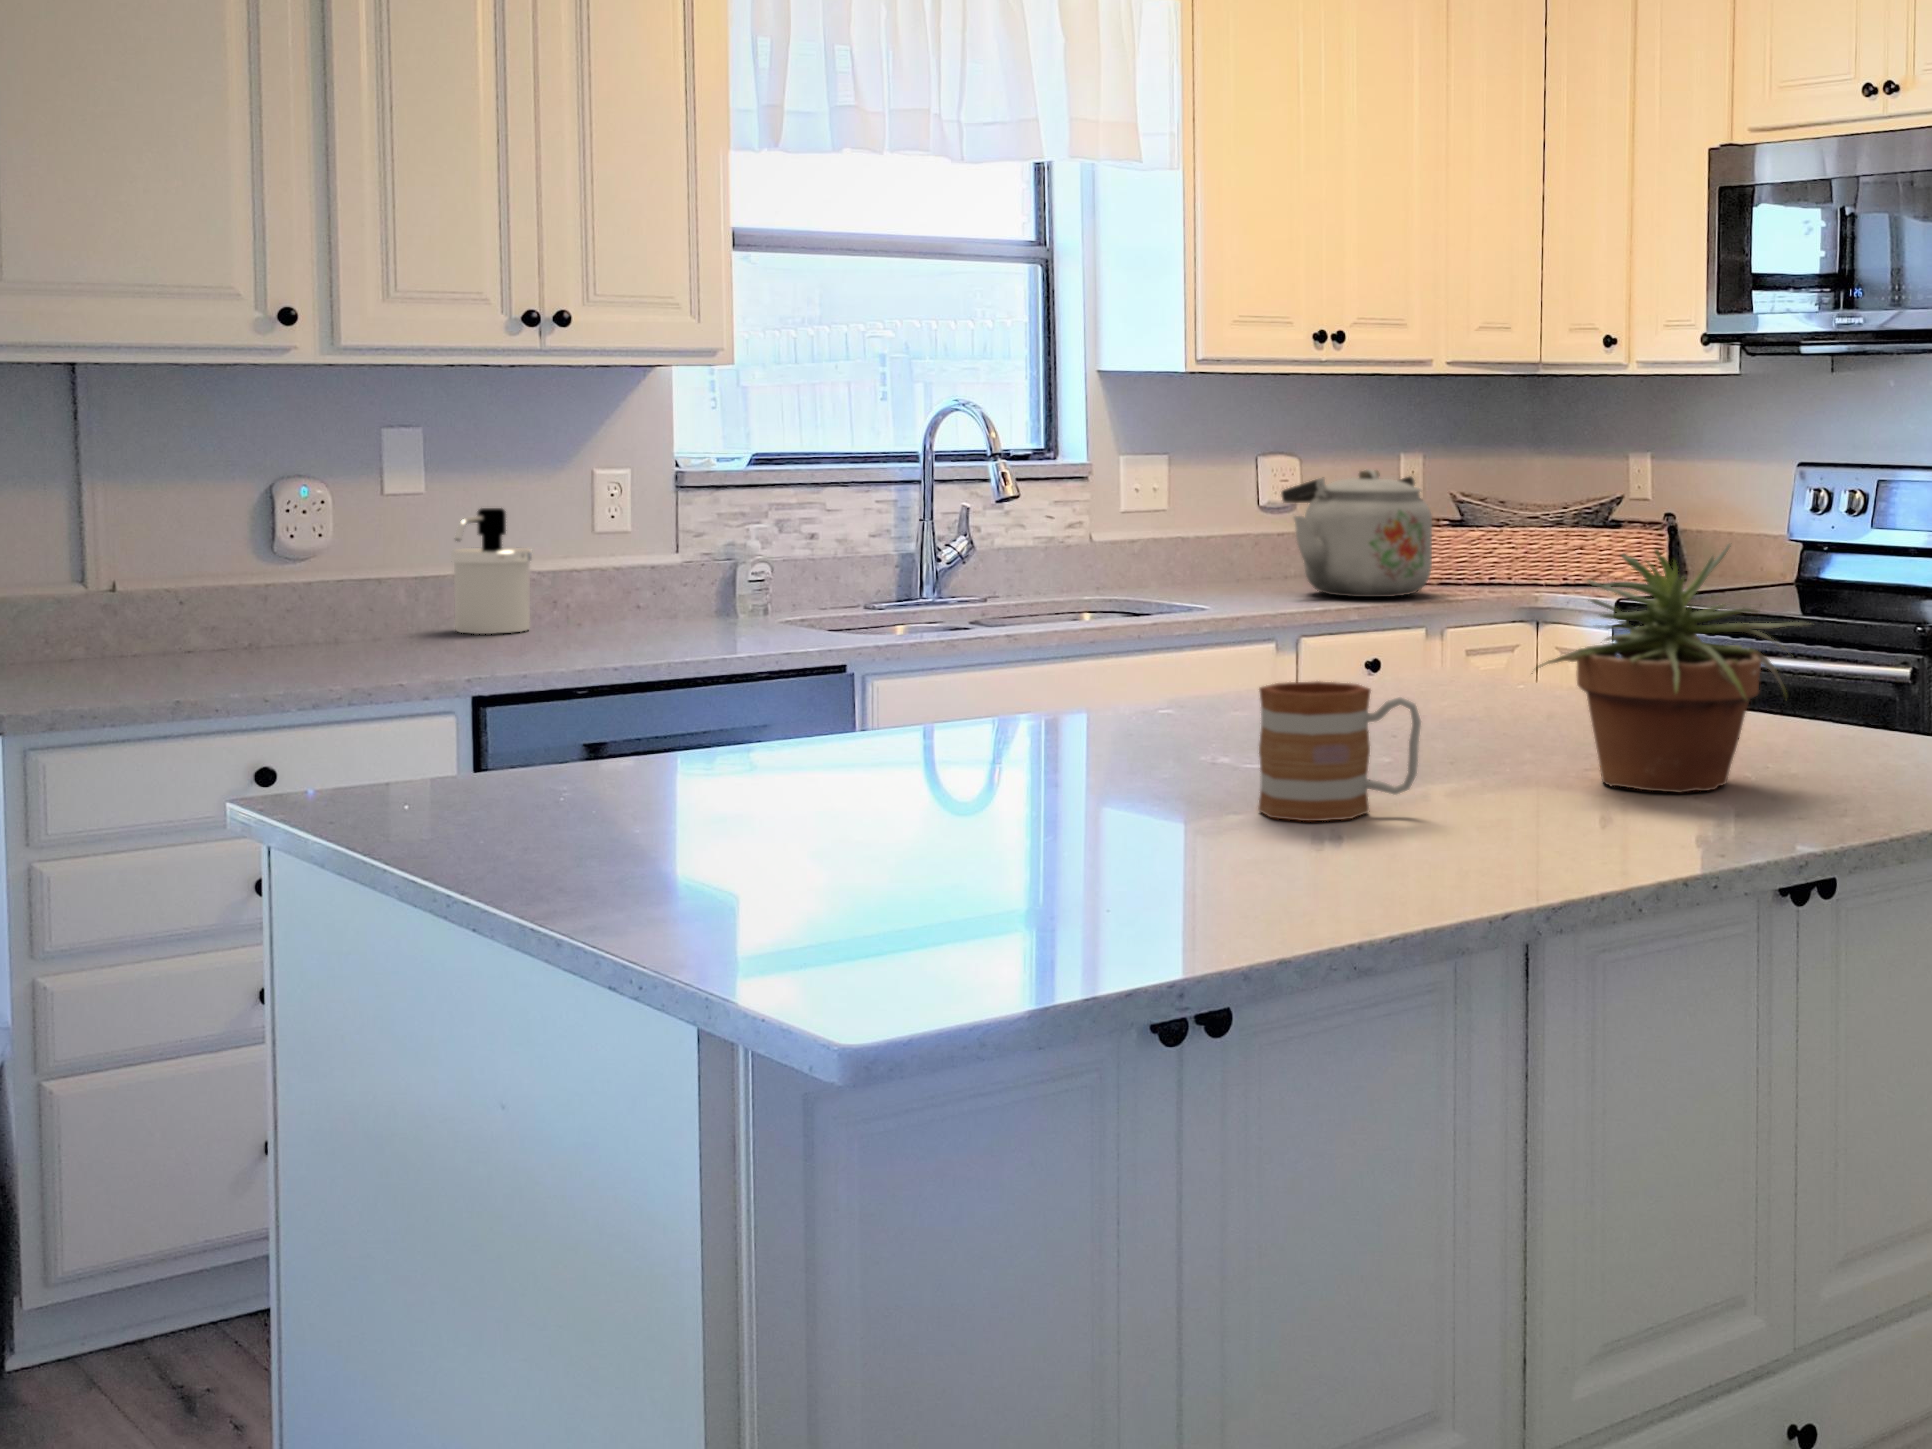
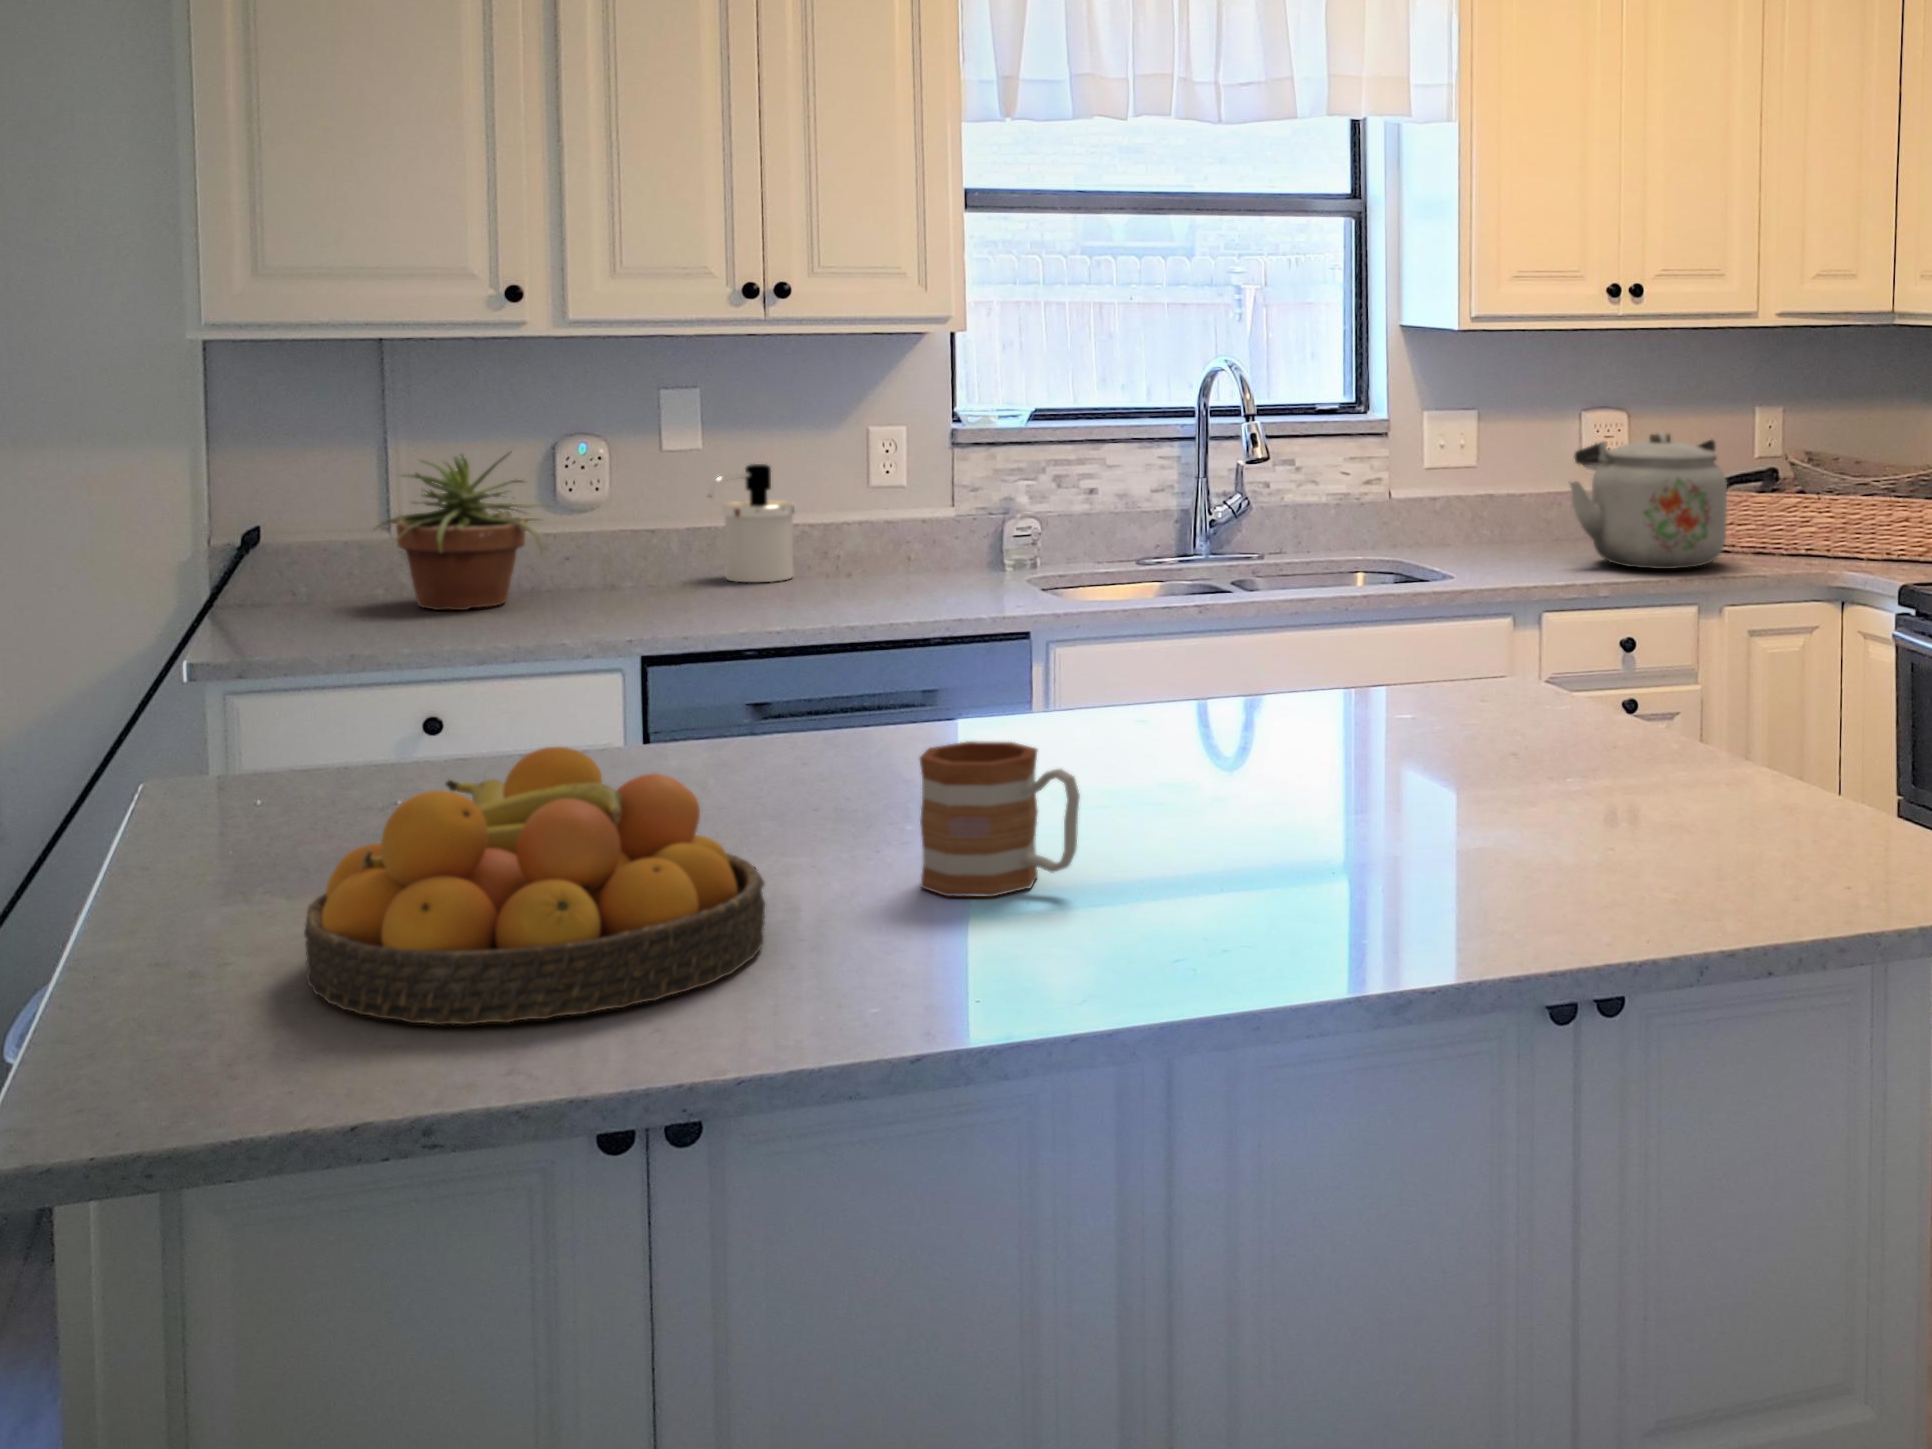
potted plant: present [1537,544,1806,793] -> present [376,453,541,610]
fruit bowl: none [826,683,1254,926] -> present [304,747,765,1025]

